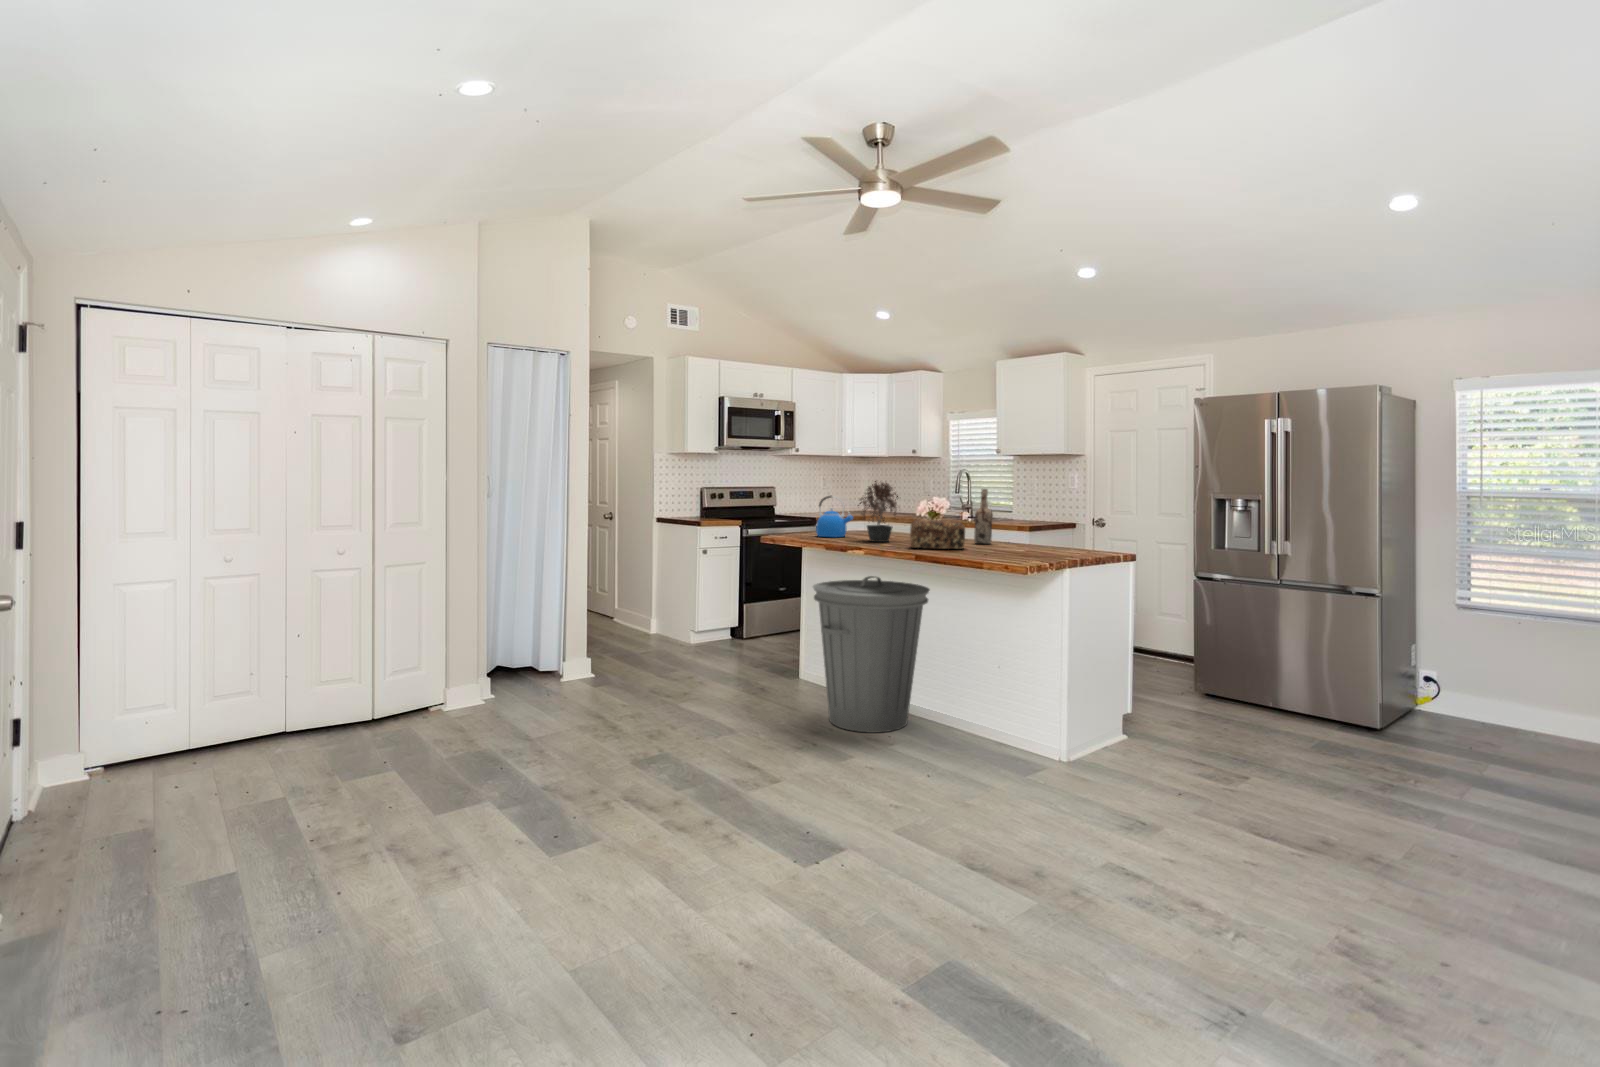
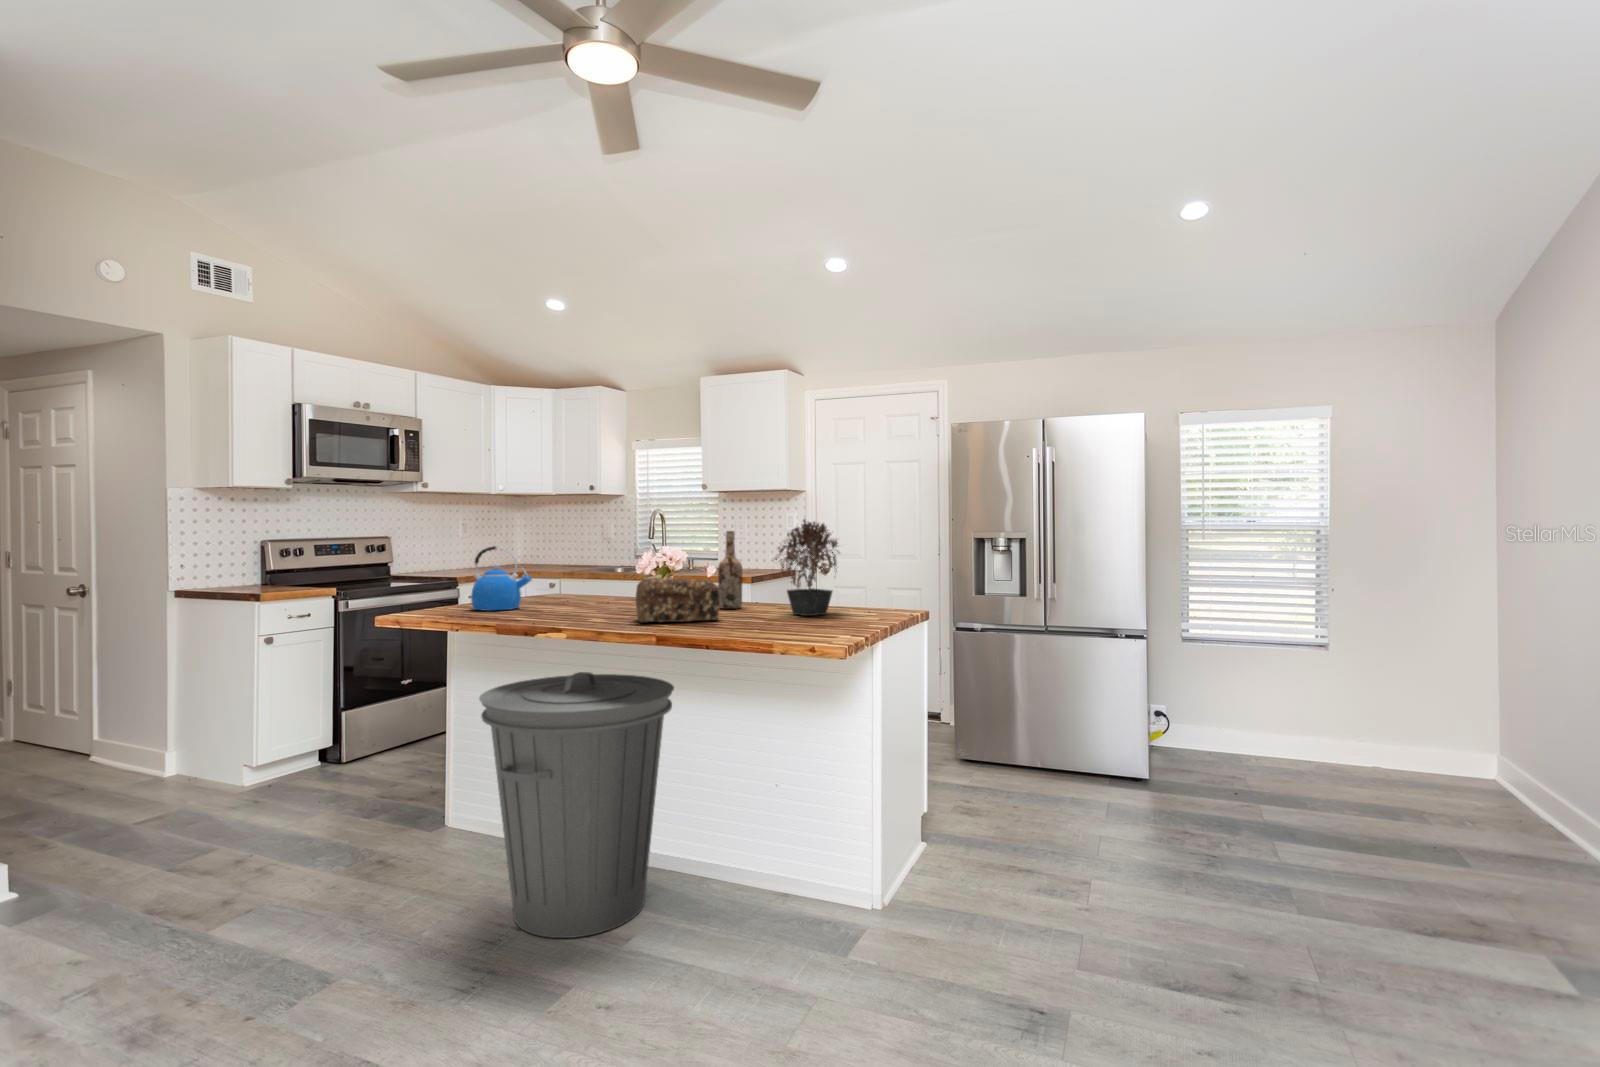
potted plant: present [858,481,898,542] -> present [775,519,838,616]

